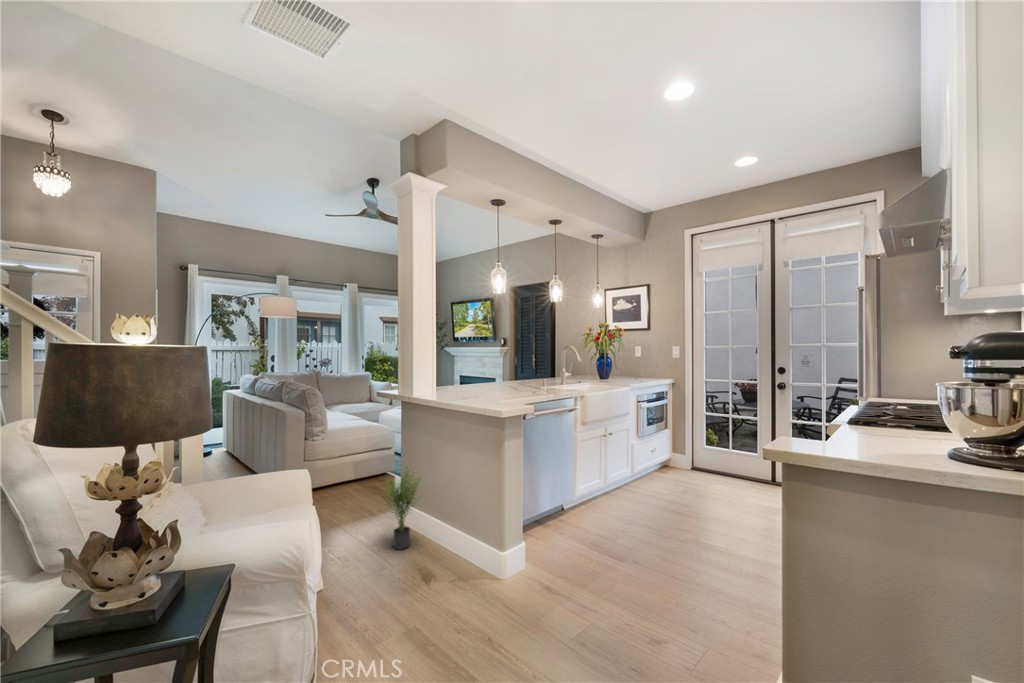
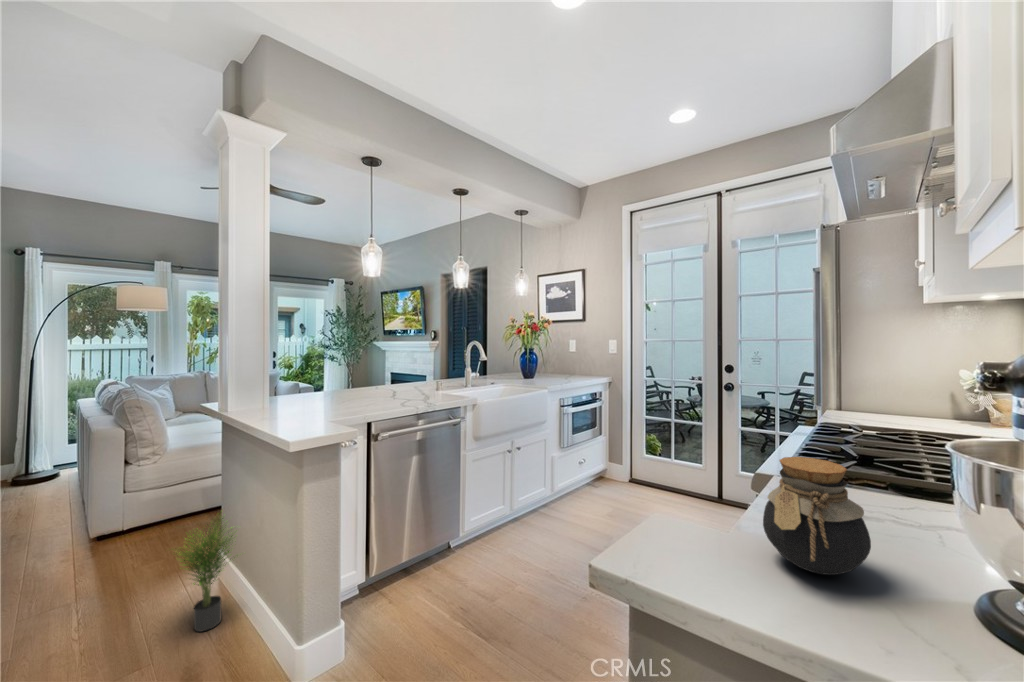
jar: none [837,396,893,449] -> present [763,457,871,575]

